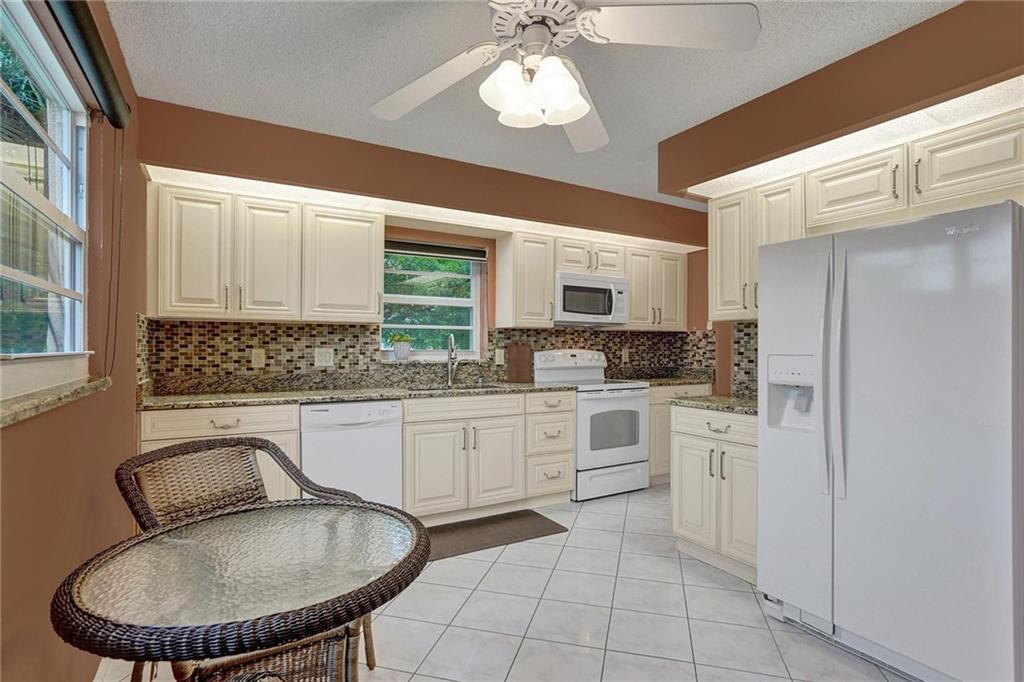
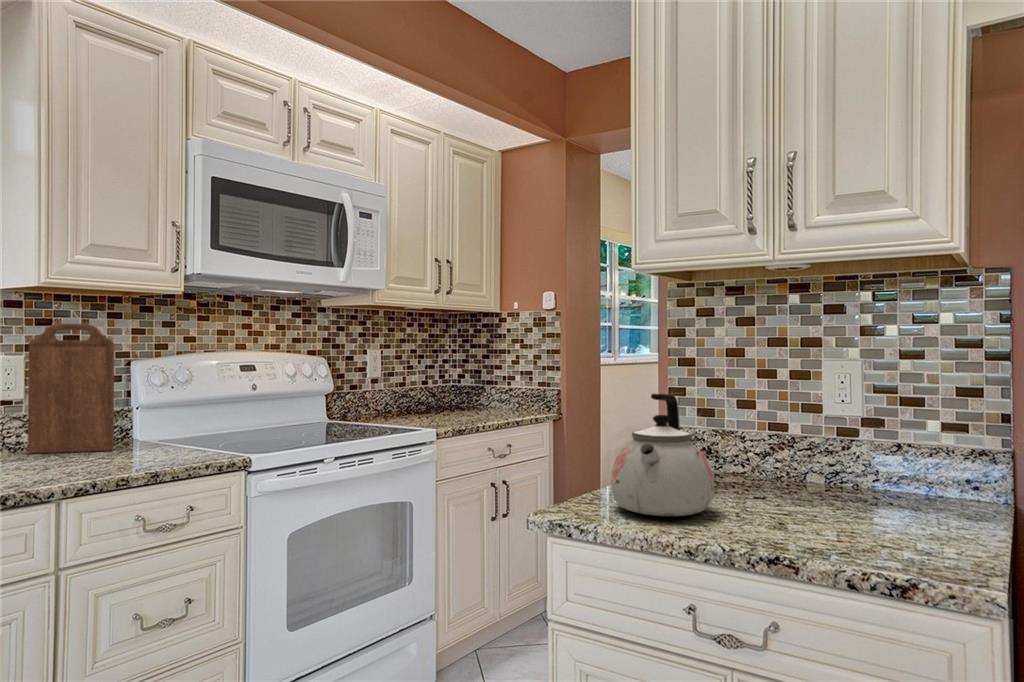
kettle: none [693,362,728,401] -> present [611,394,714,516]

